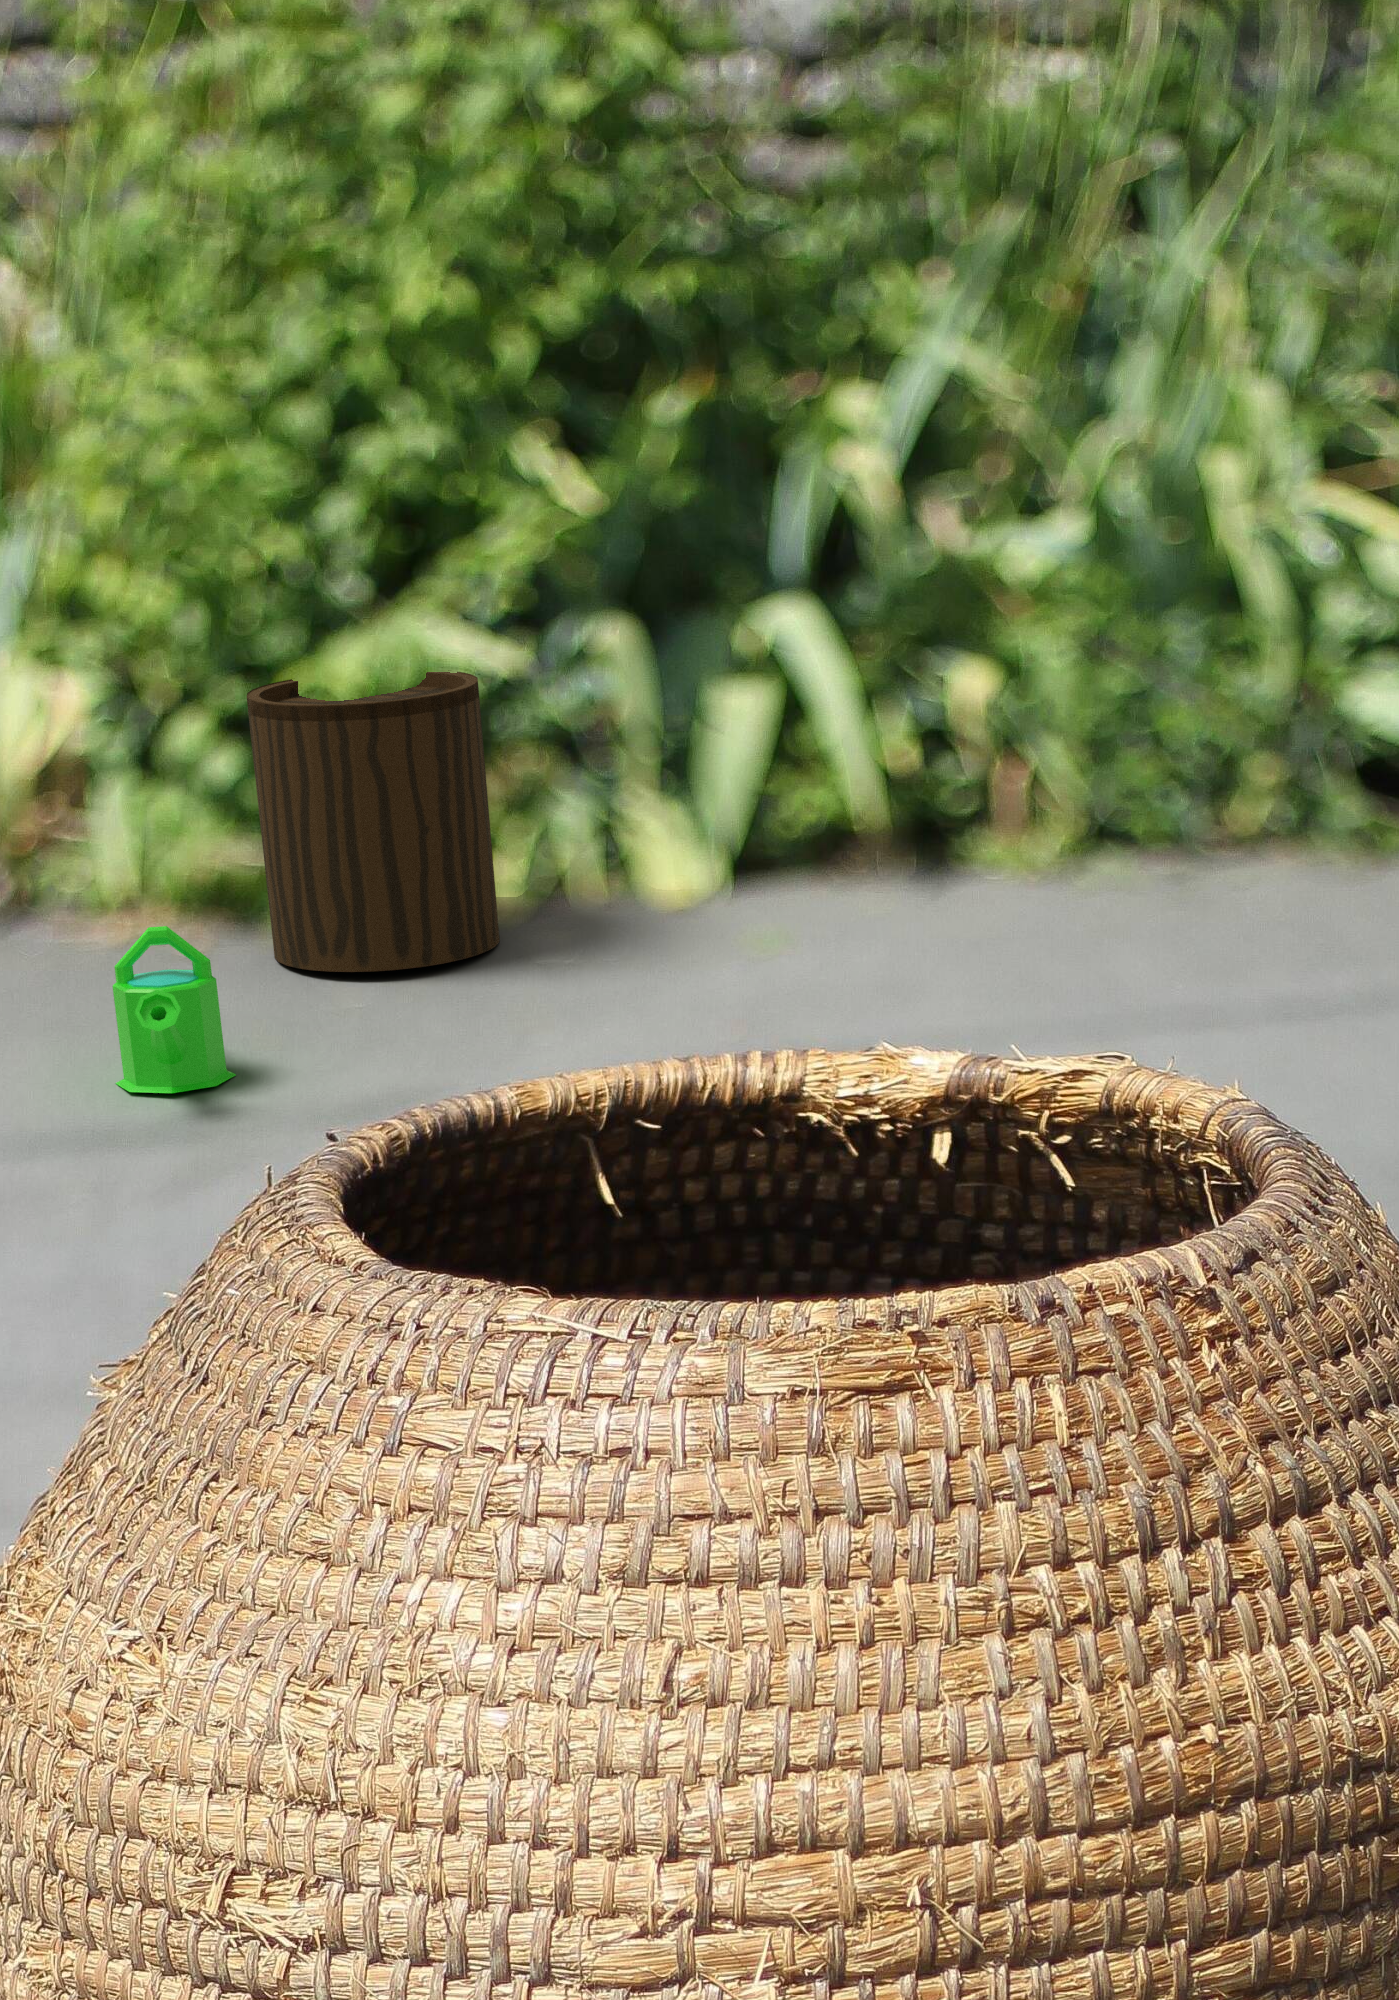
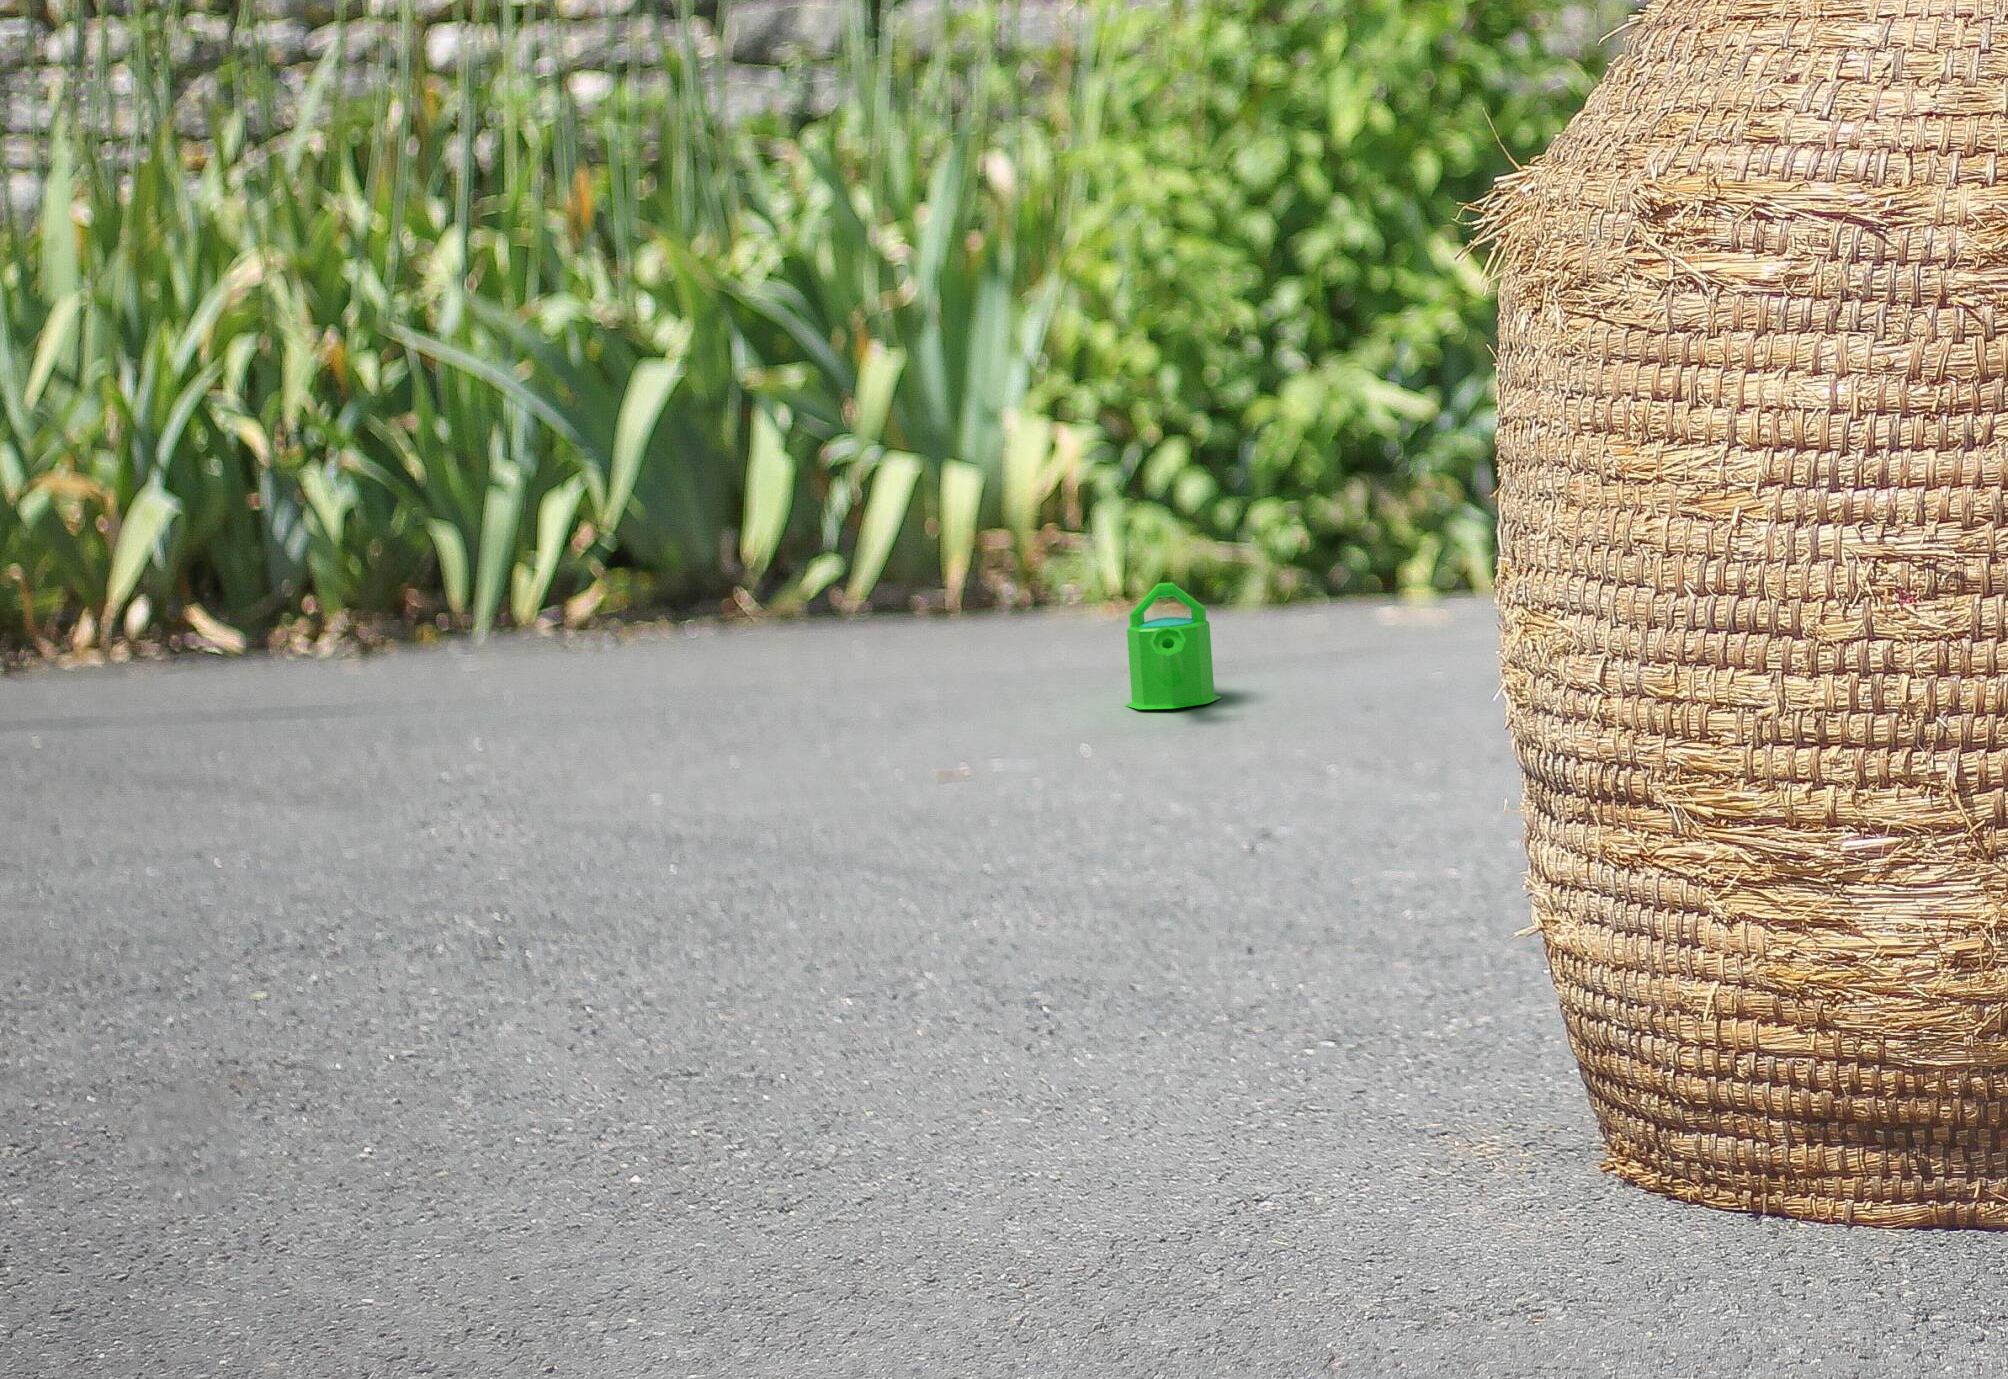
stool: present [247,672,500,972] -> none [1224,410,1419,633]

